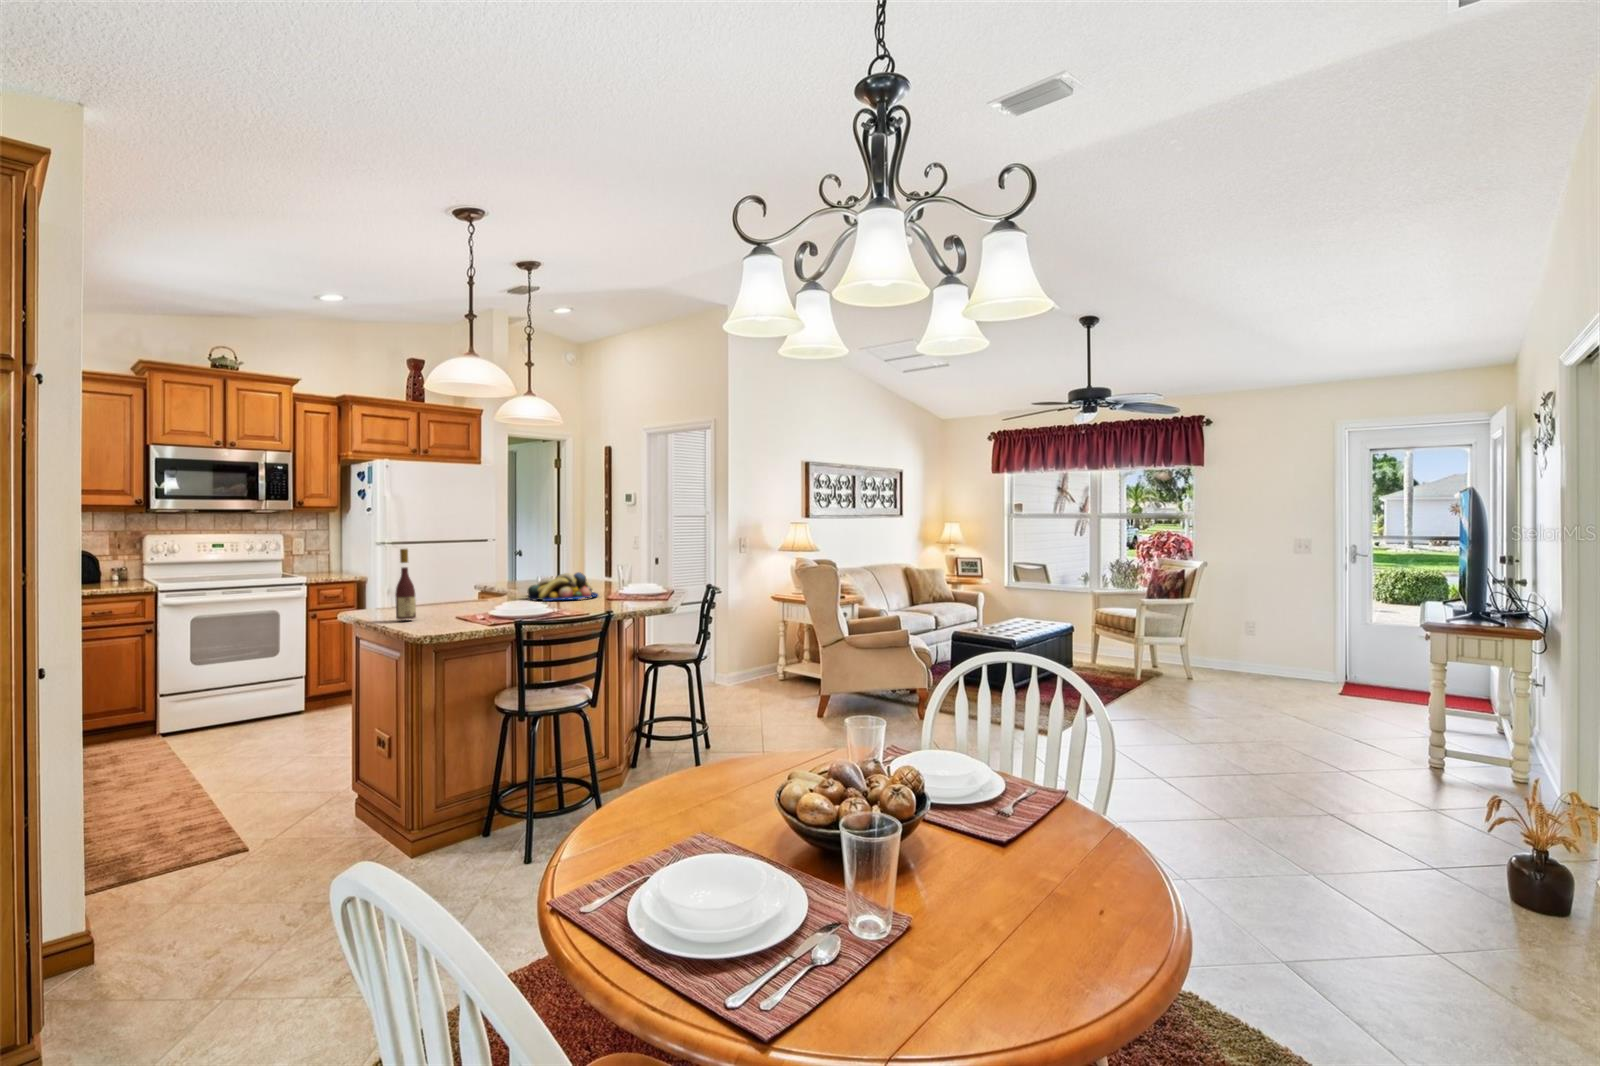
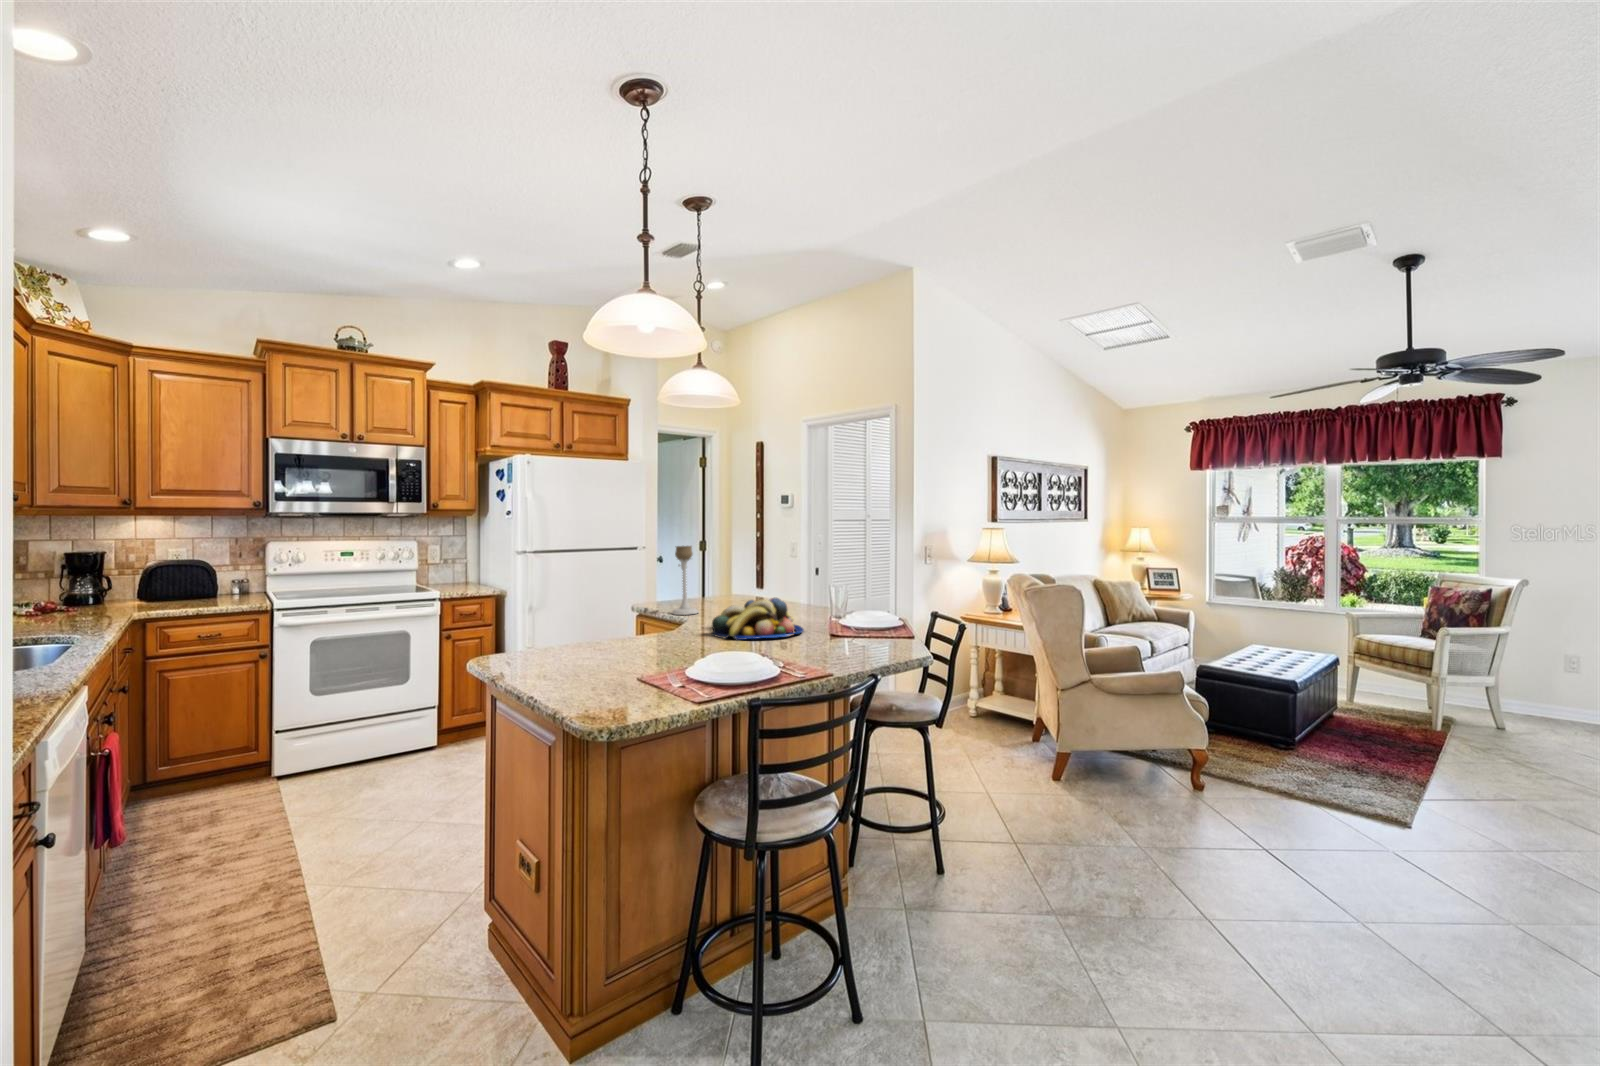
candle holder: none [503,535,526,589] -> present [672,546,698,615]
wine bottle: present [395,549,416,620] -> none [542,573,574,685]

